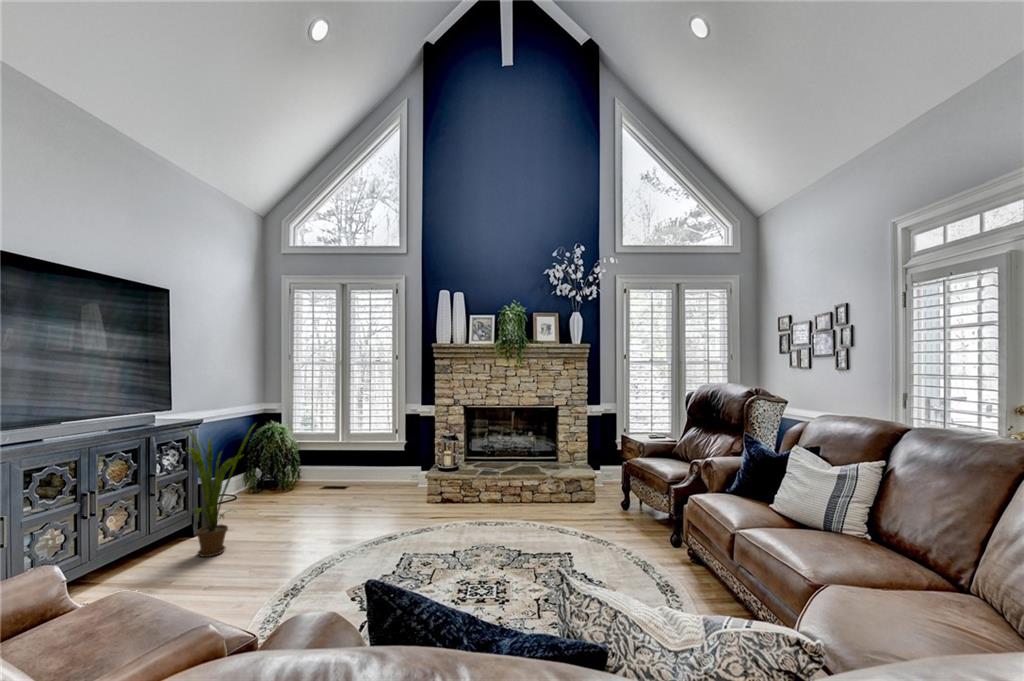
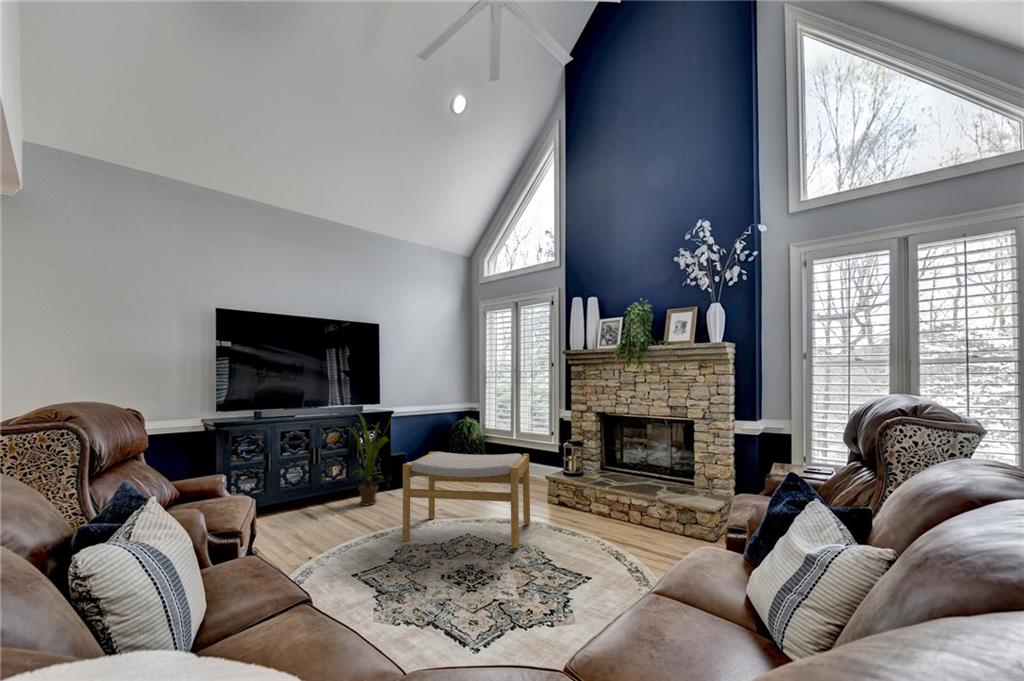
footstool: none [337,452,482,572] -> present [403,452,530,548]

